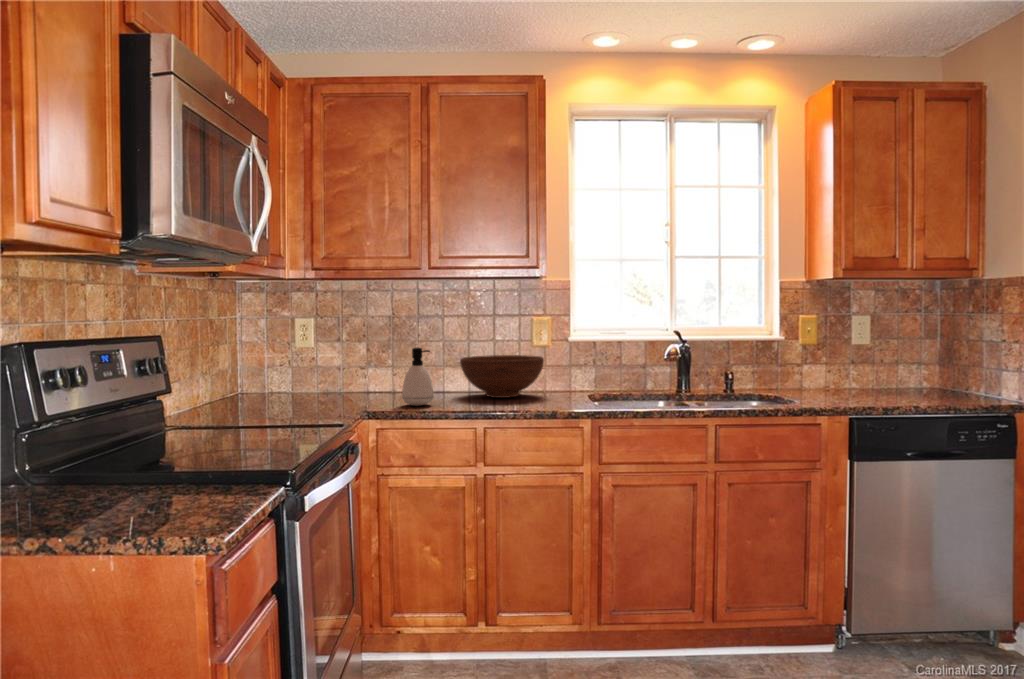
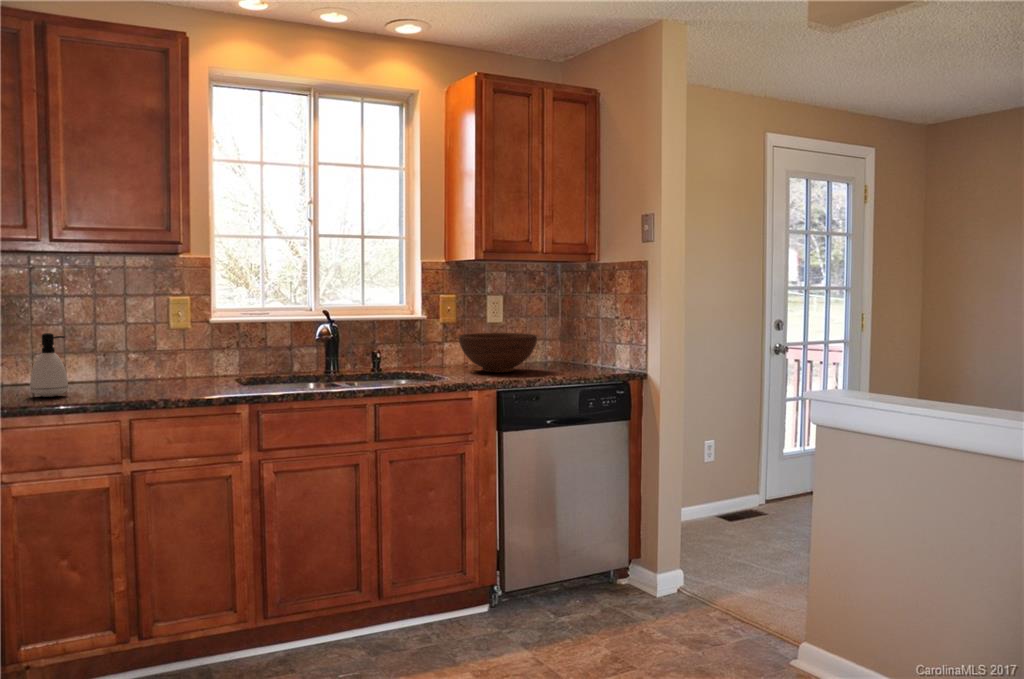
fruit bowl: present [460,355,544,398] -> present [459,333,537,373]

